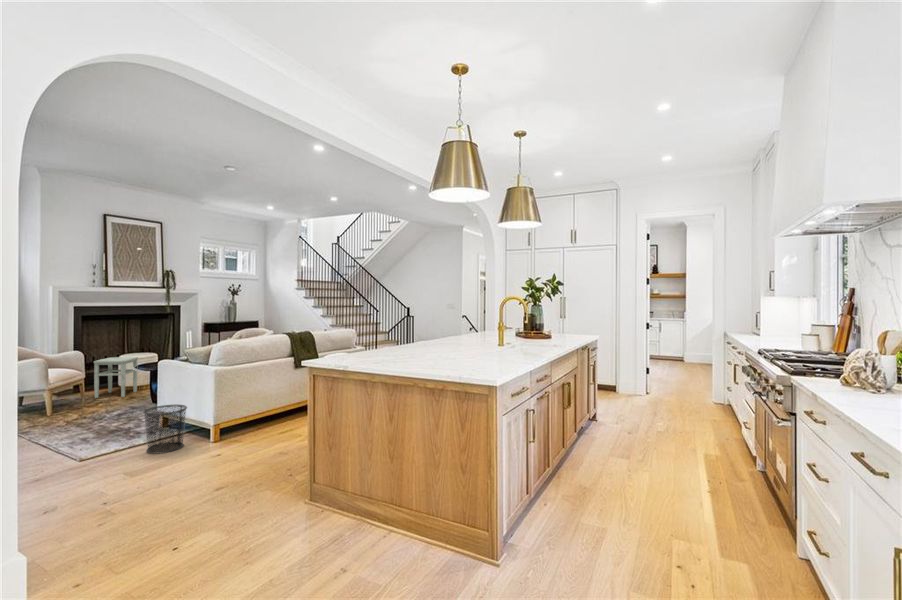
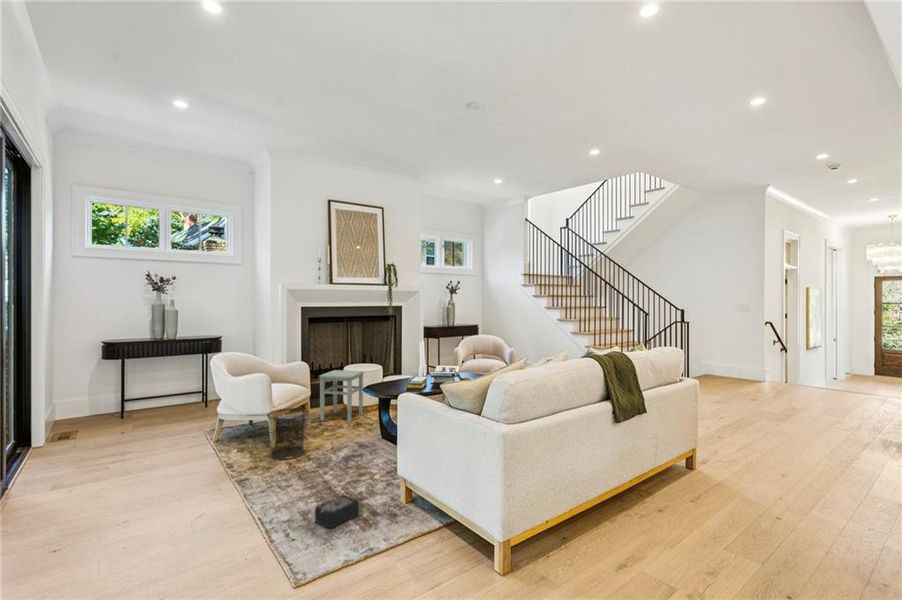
waste bin: present [144,405,187,454] -> present [267,408,307,459]
decorative plant: none [75,410,123,445] -> present [304,471,360,528]

